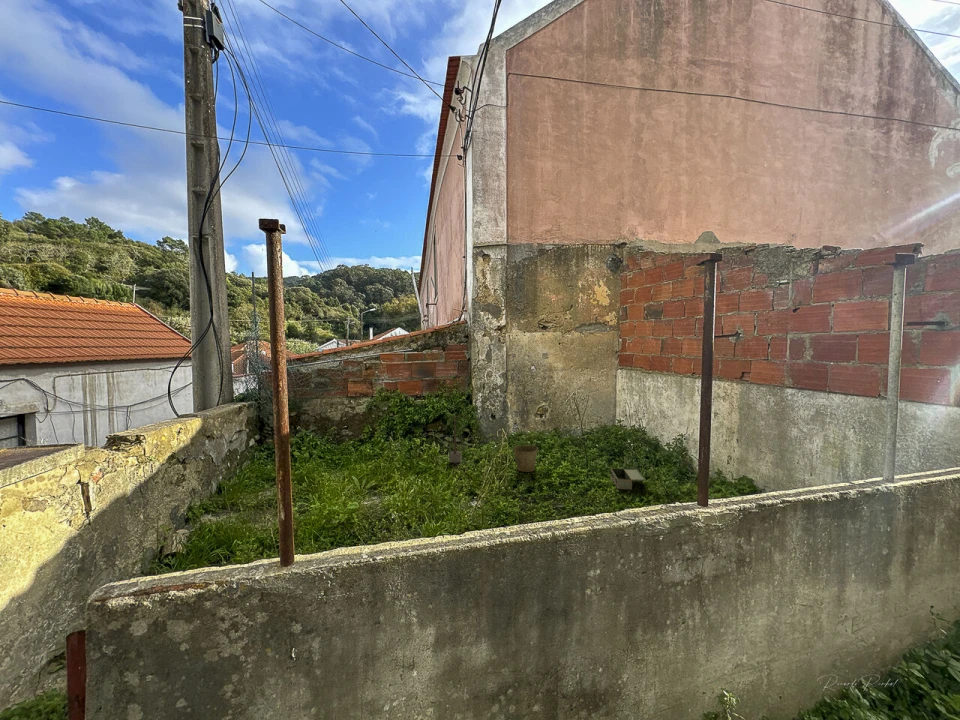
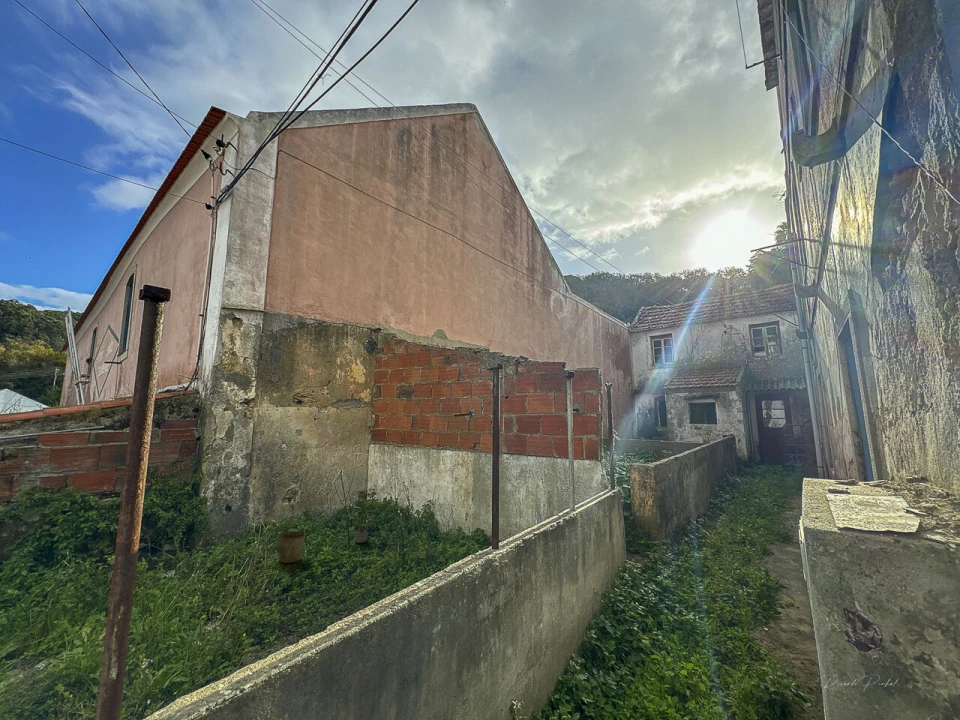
potted plant: present [444,413,472,463] -> present [350,489,379,543]
toolbox: present [610,468,645,489] -> none [382,538,417,560]

